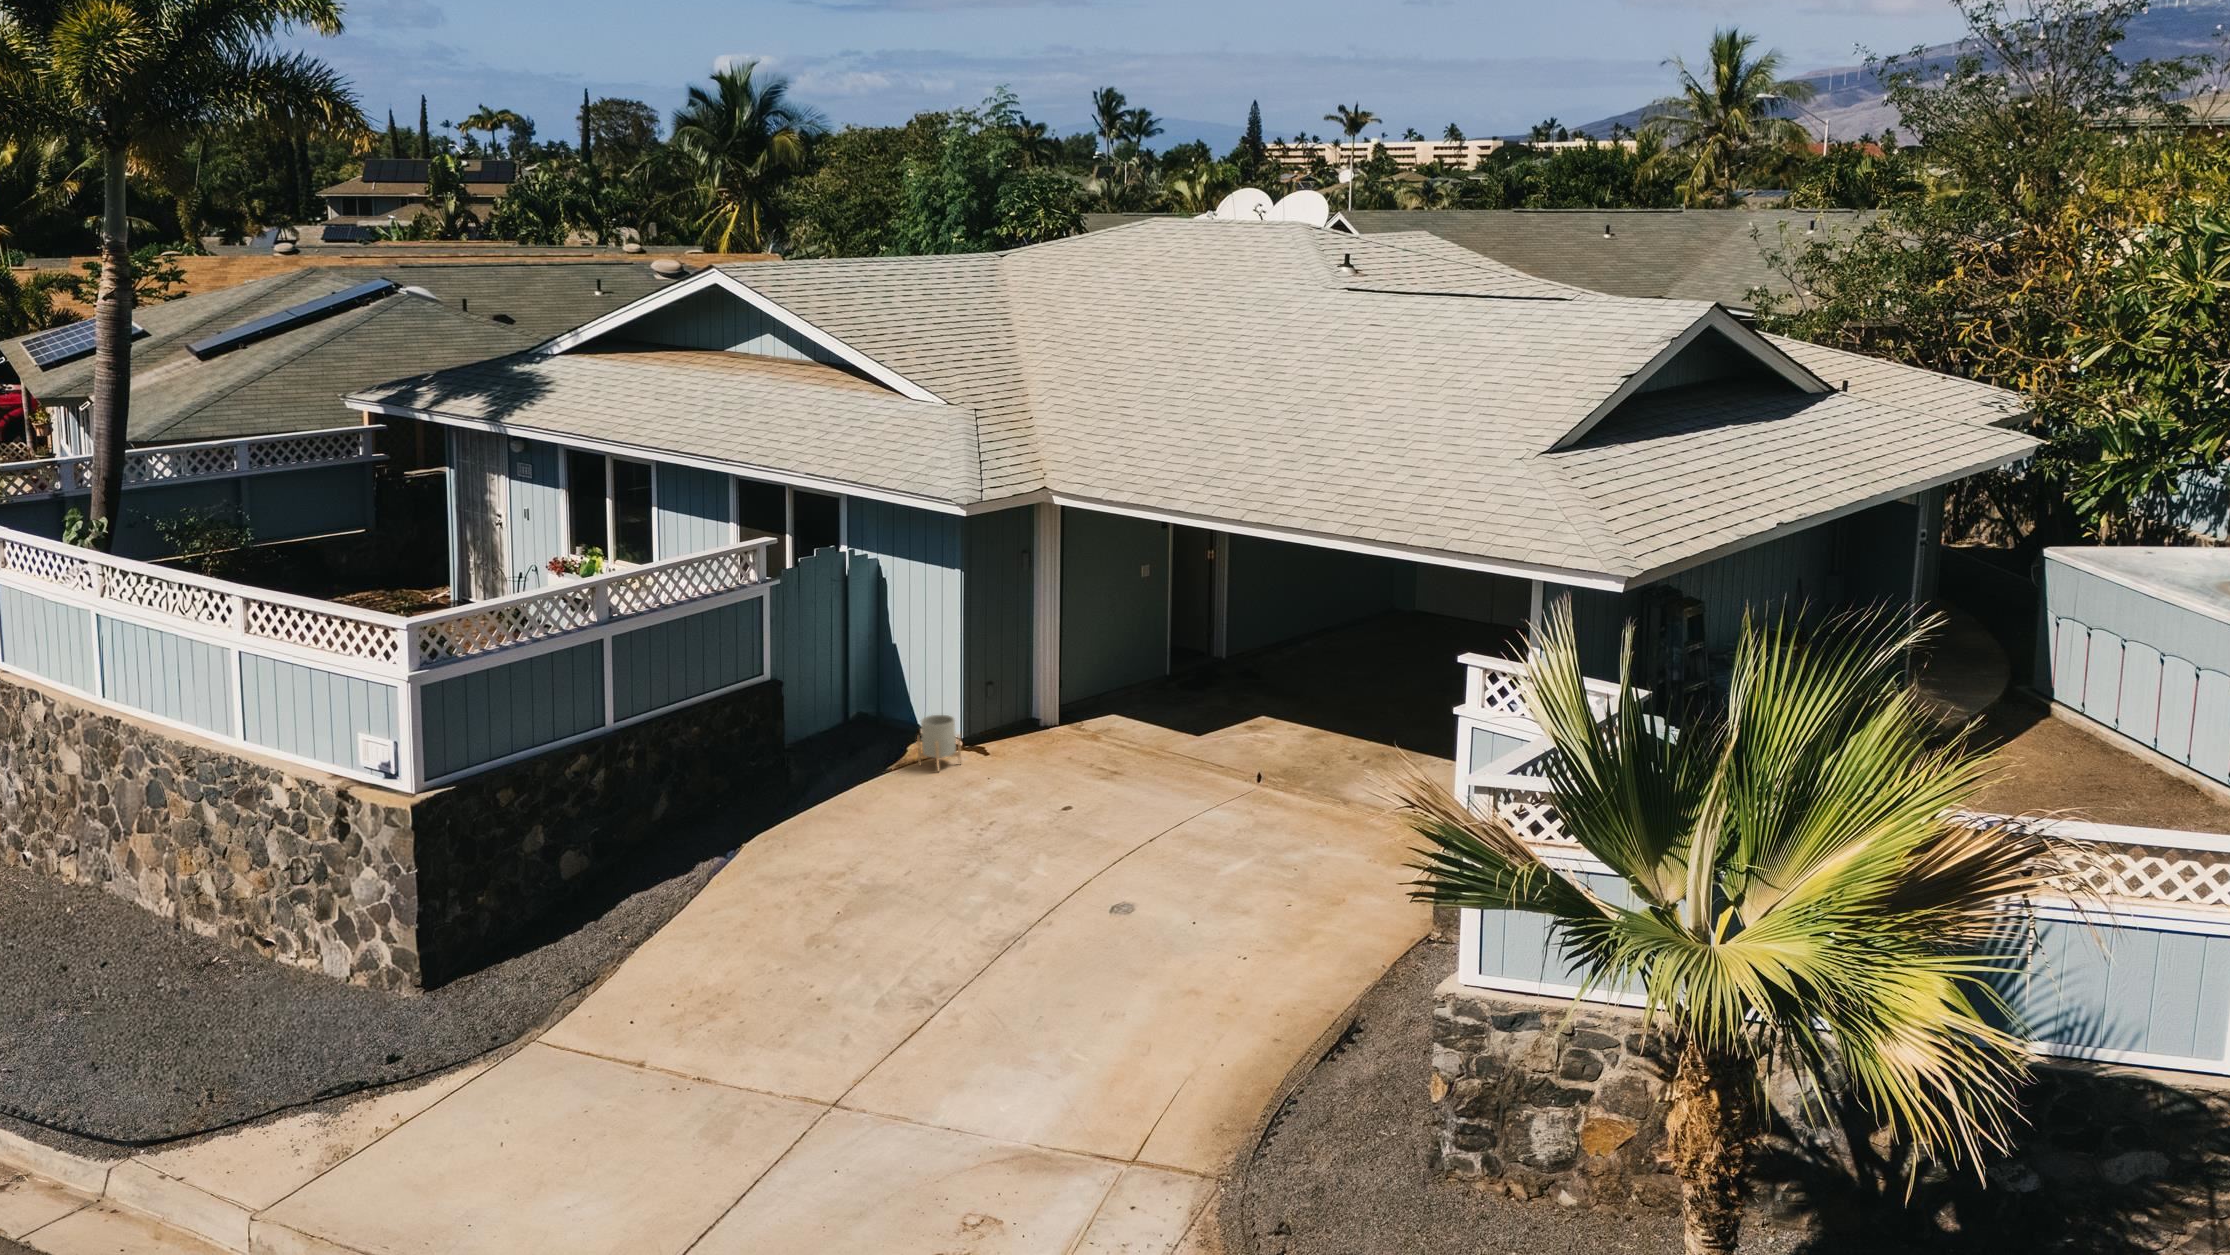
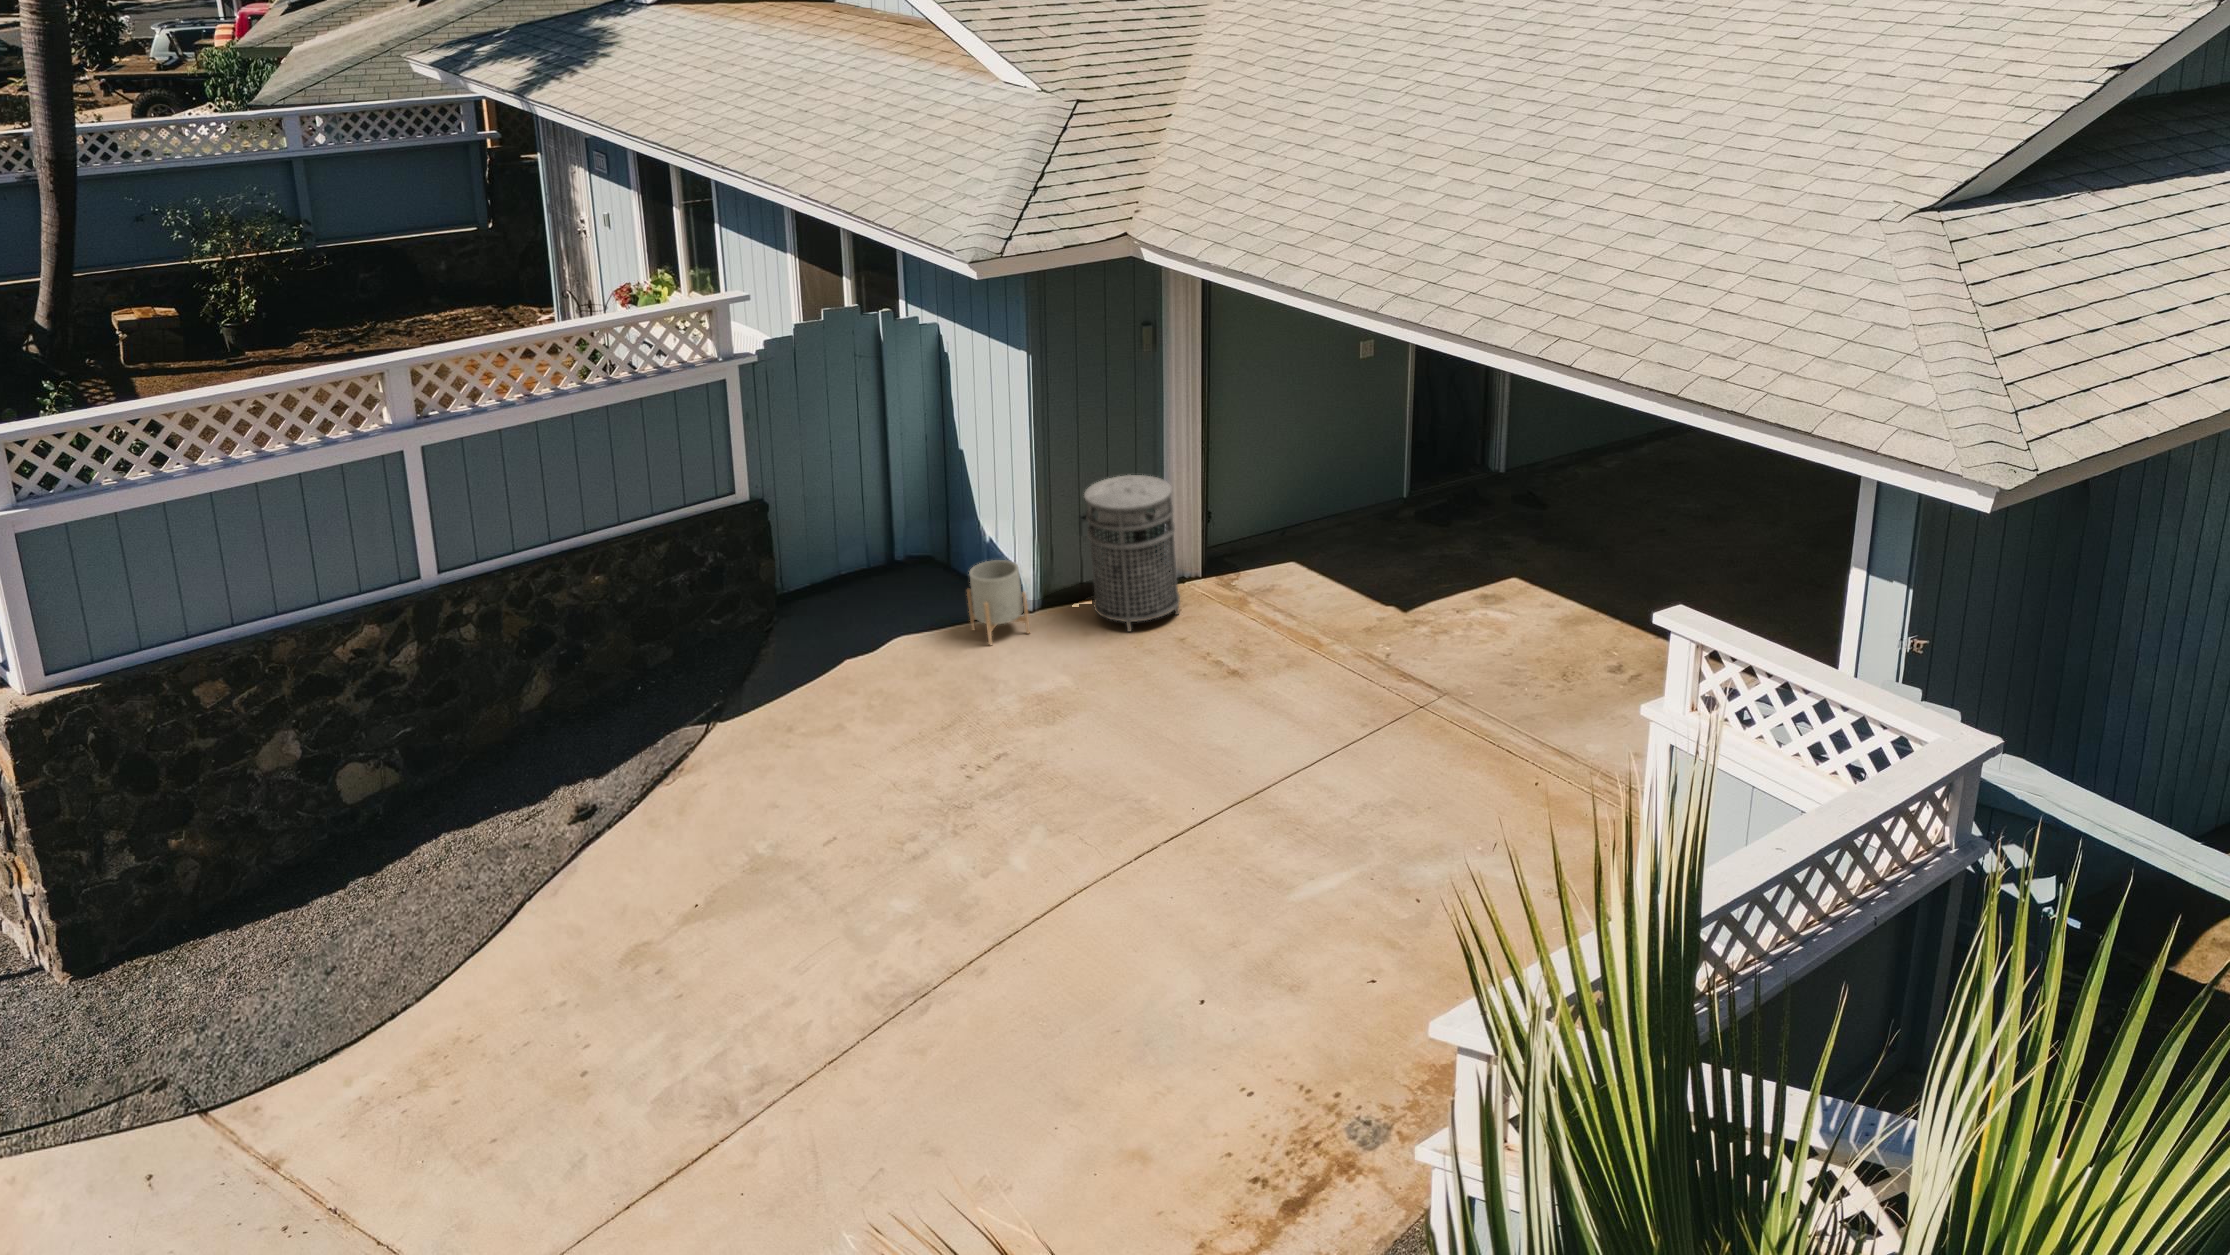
trash can: none [996,654,1059,759] -> present [1084,475,1180,632]

